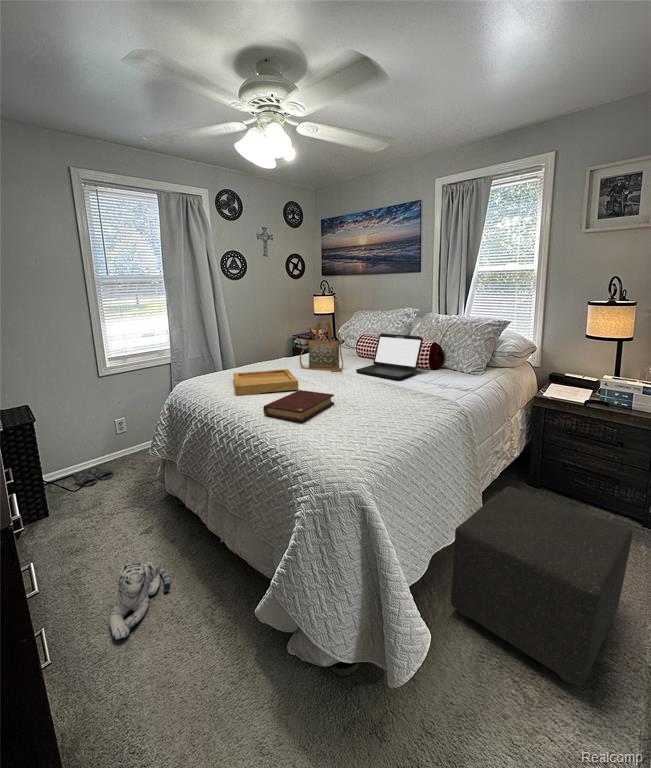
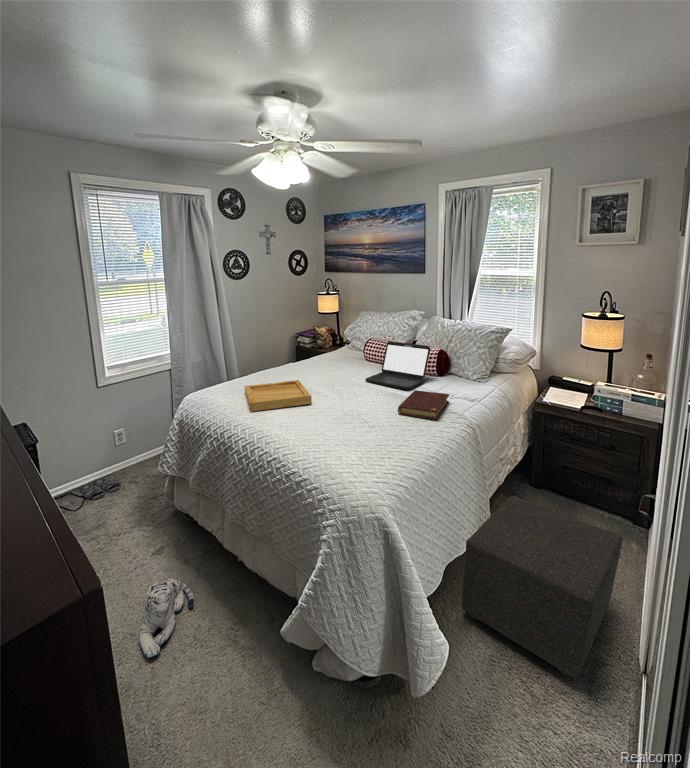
handbag: present [300,321,343,372] -> none [309,330,353,382]
book: present [263,390,334,422] -> present [398,390,449,420]

